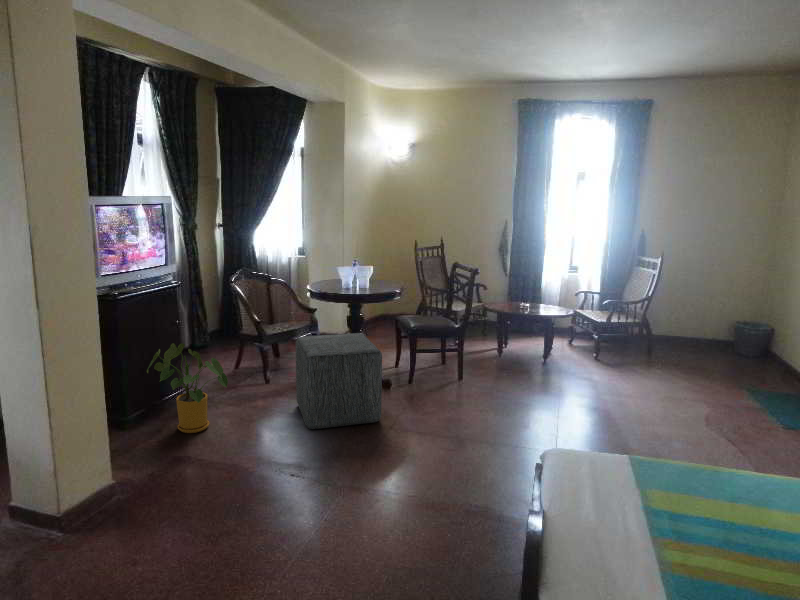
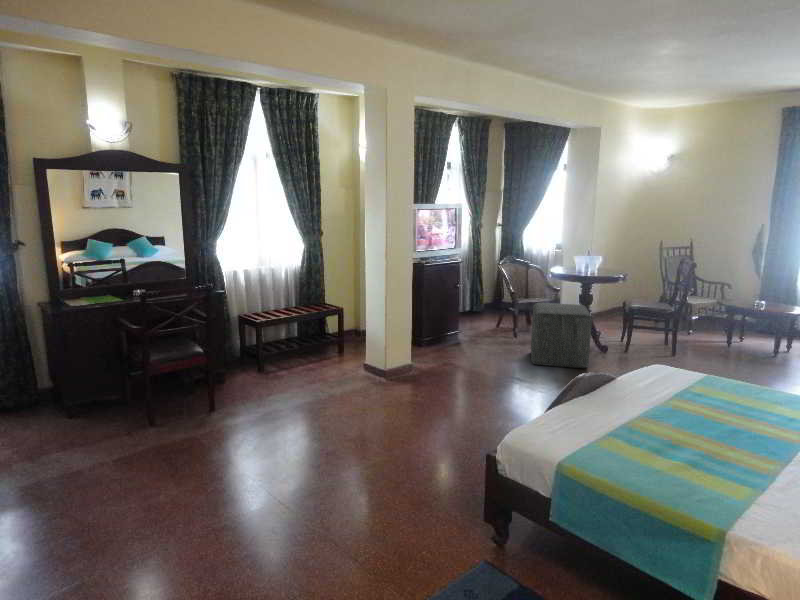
house plant: present [147,343,228,433] -> none [437,298,483,355]

